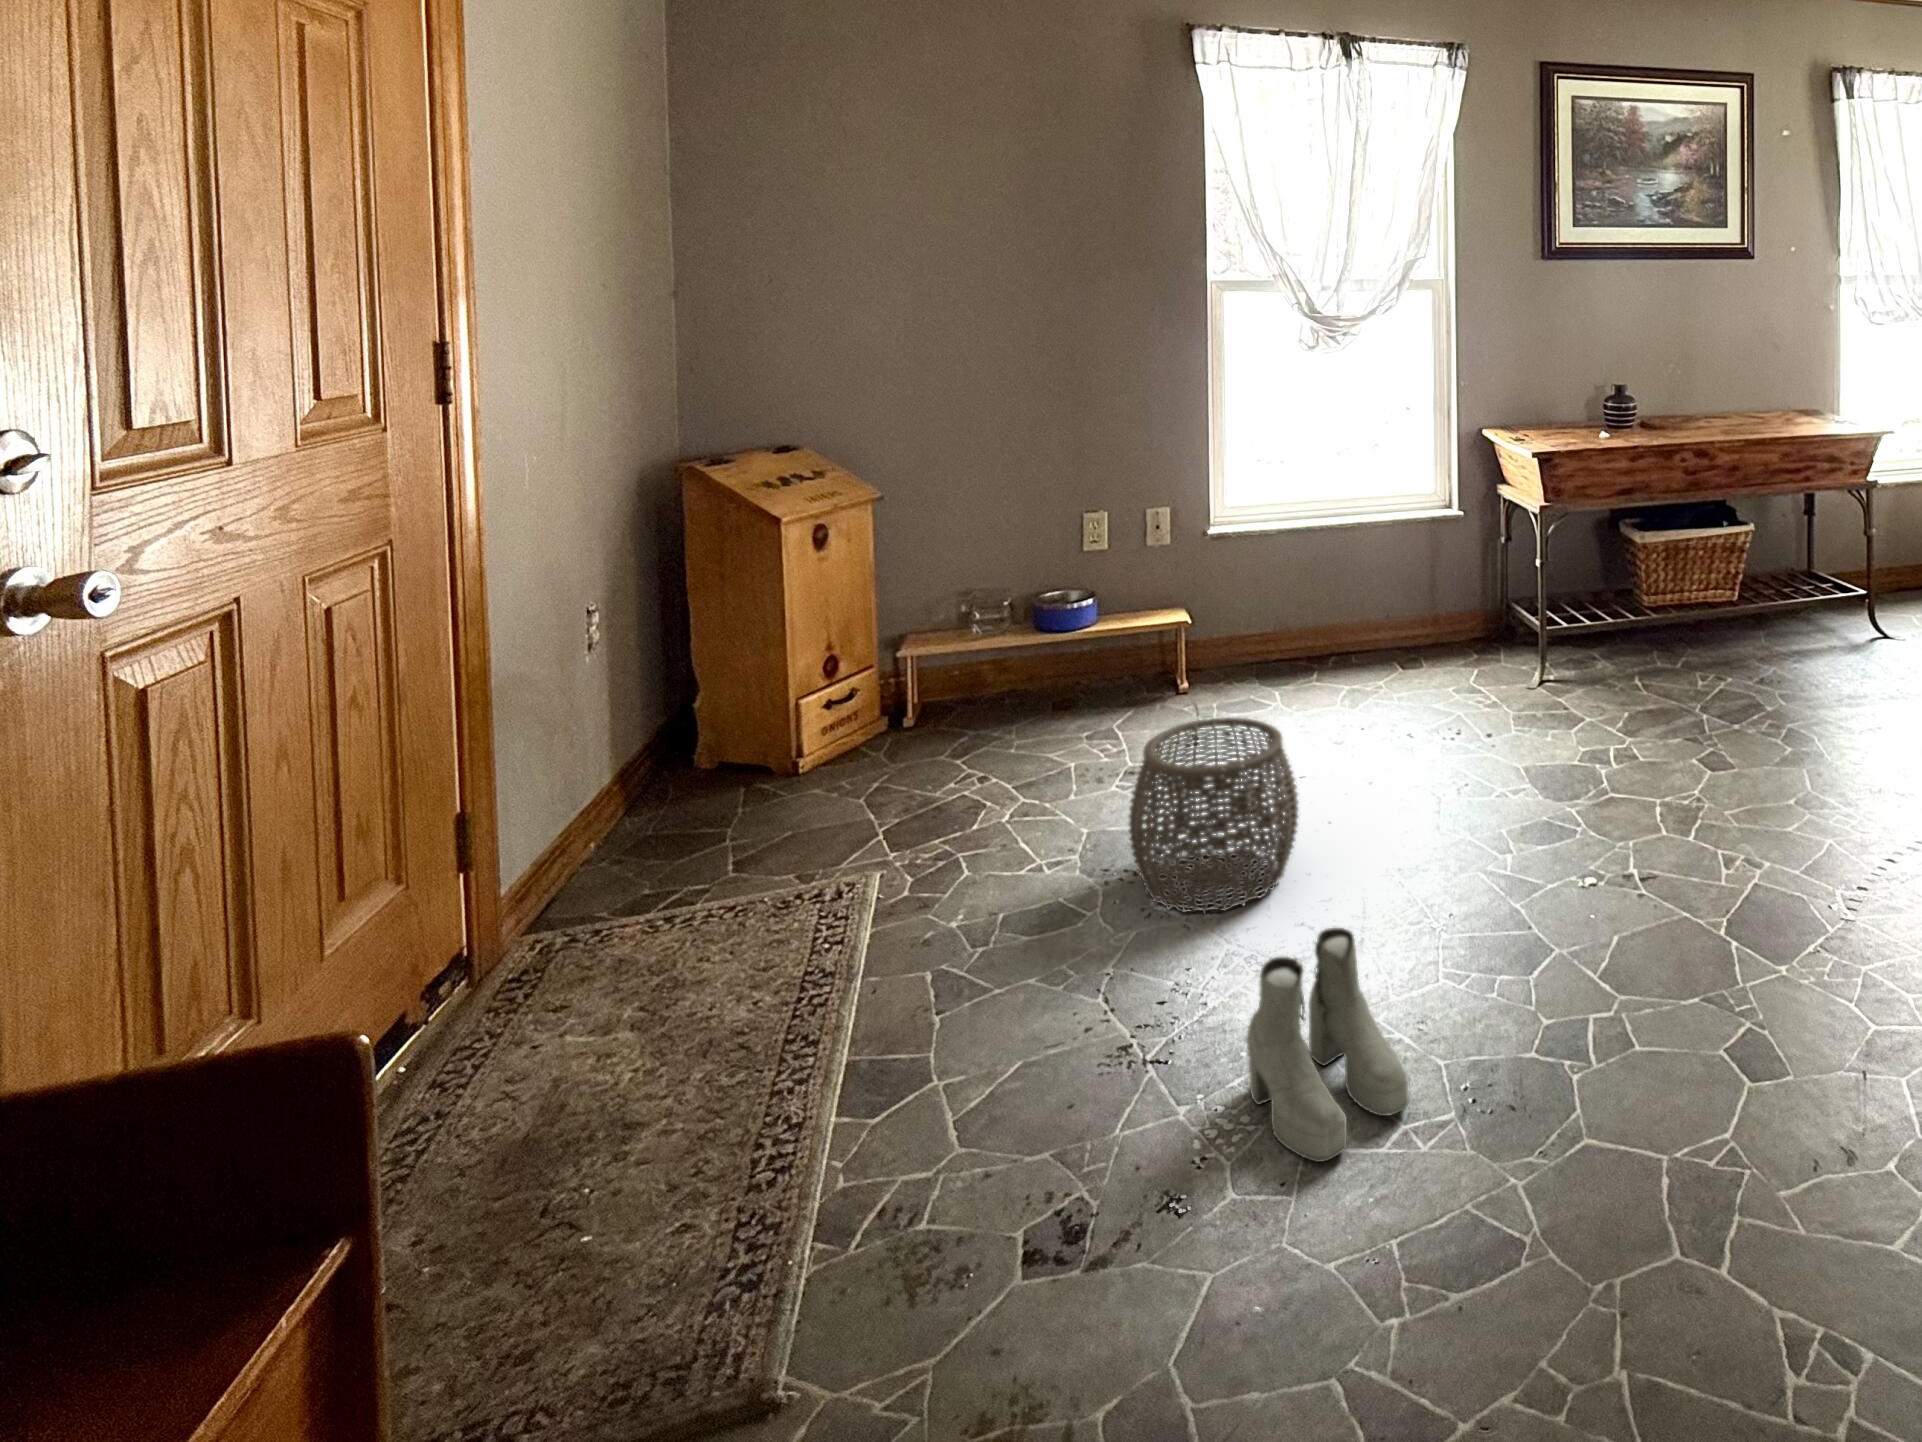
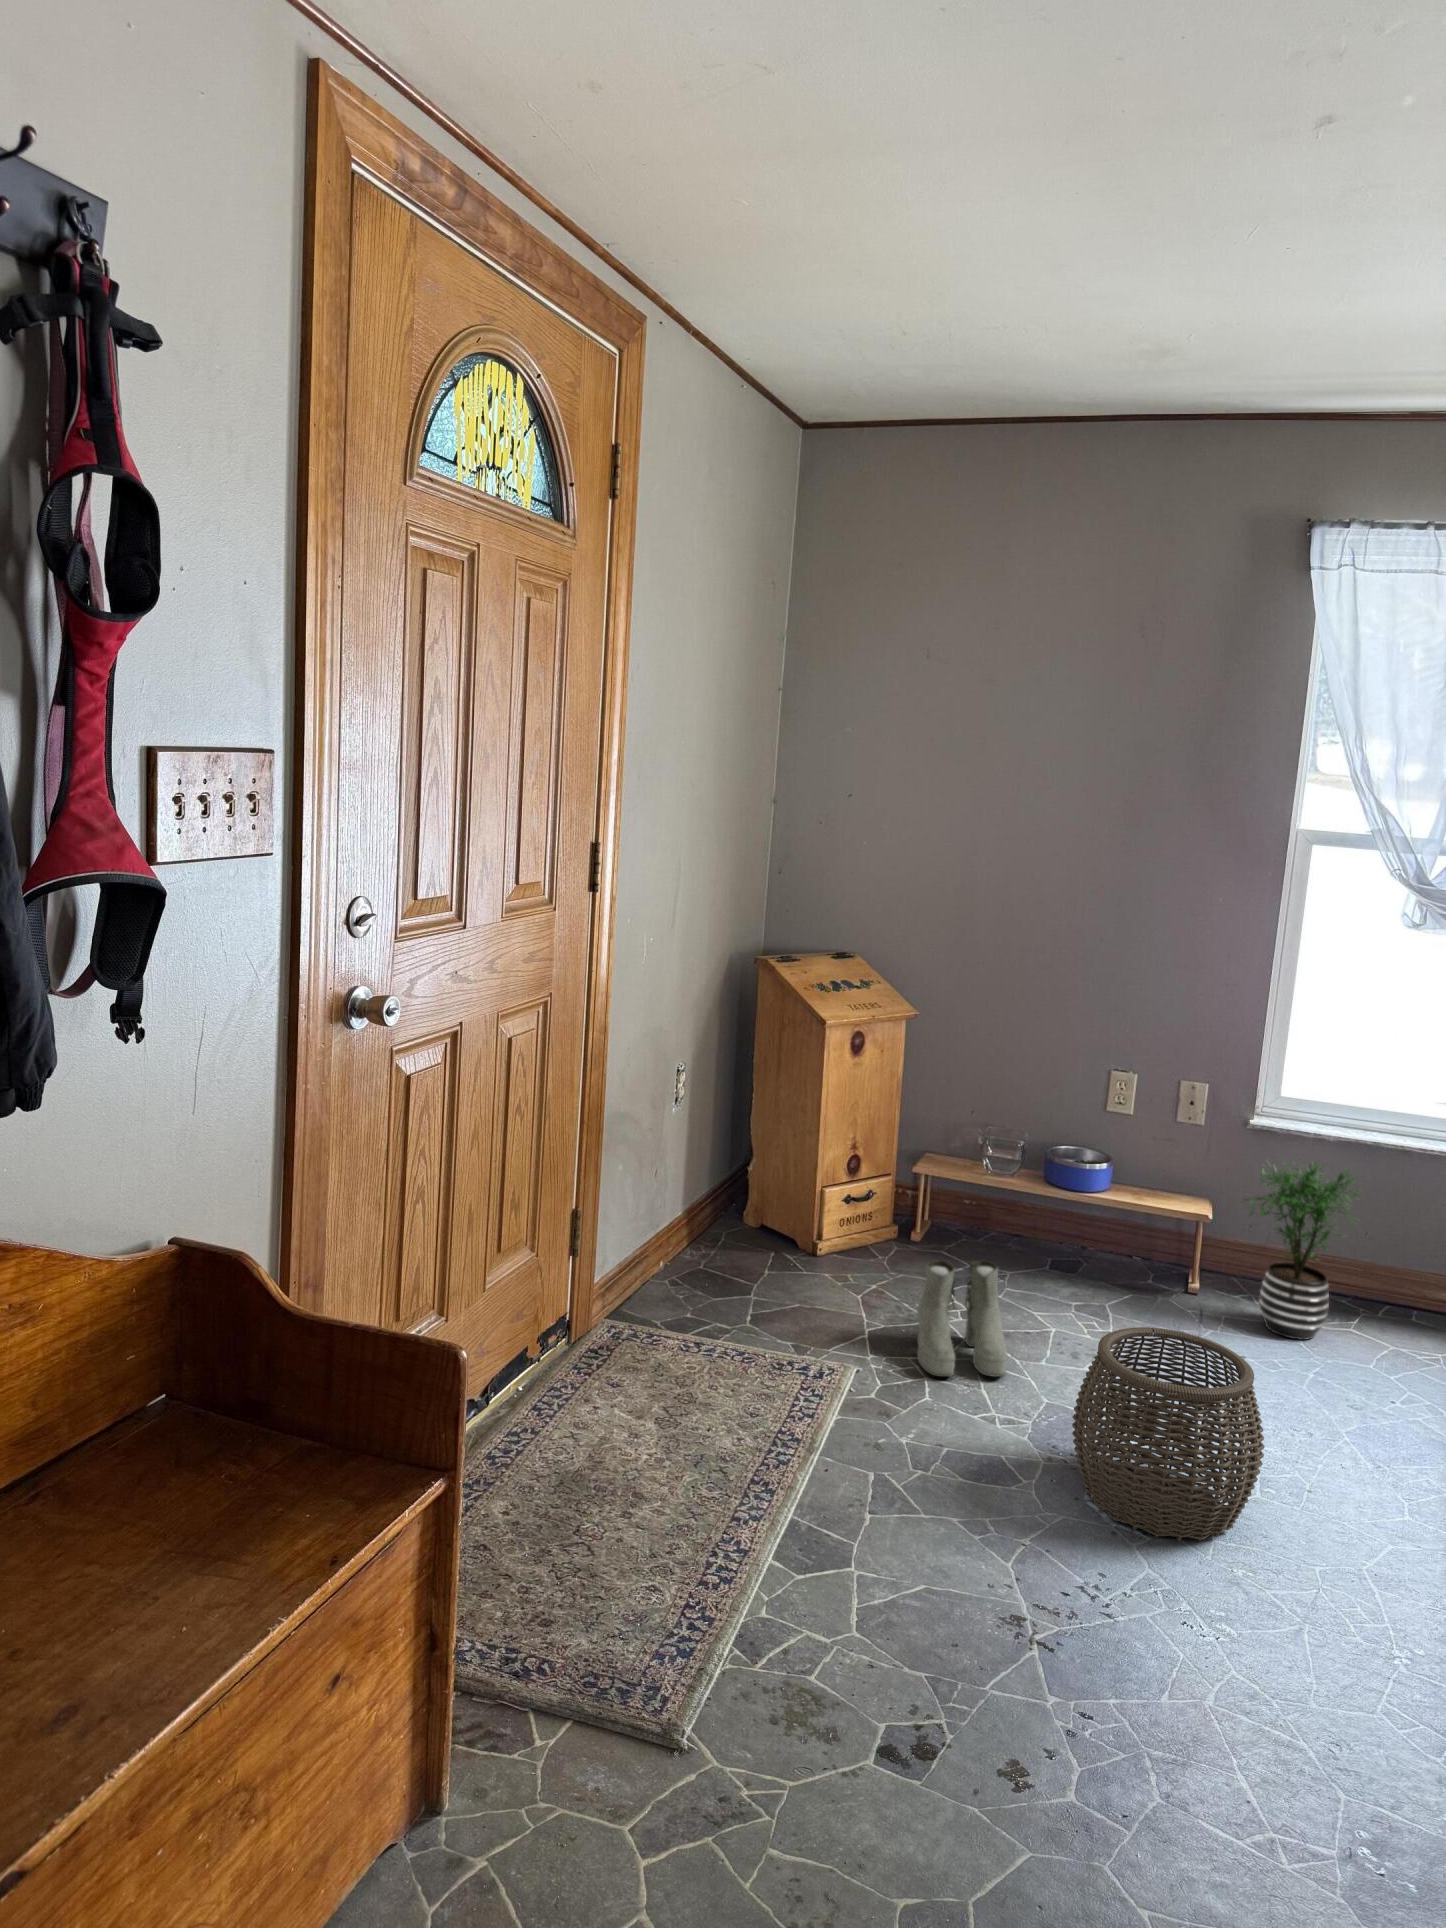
potted plant: none [1219,546,1319,704] -> present [1242,1162,1358,1340]
boots: present [1246,928,1409,1162] -> present [917,1260,1007,1377]

